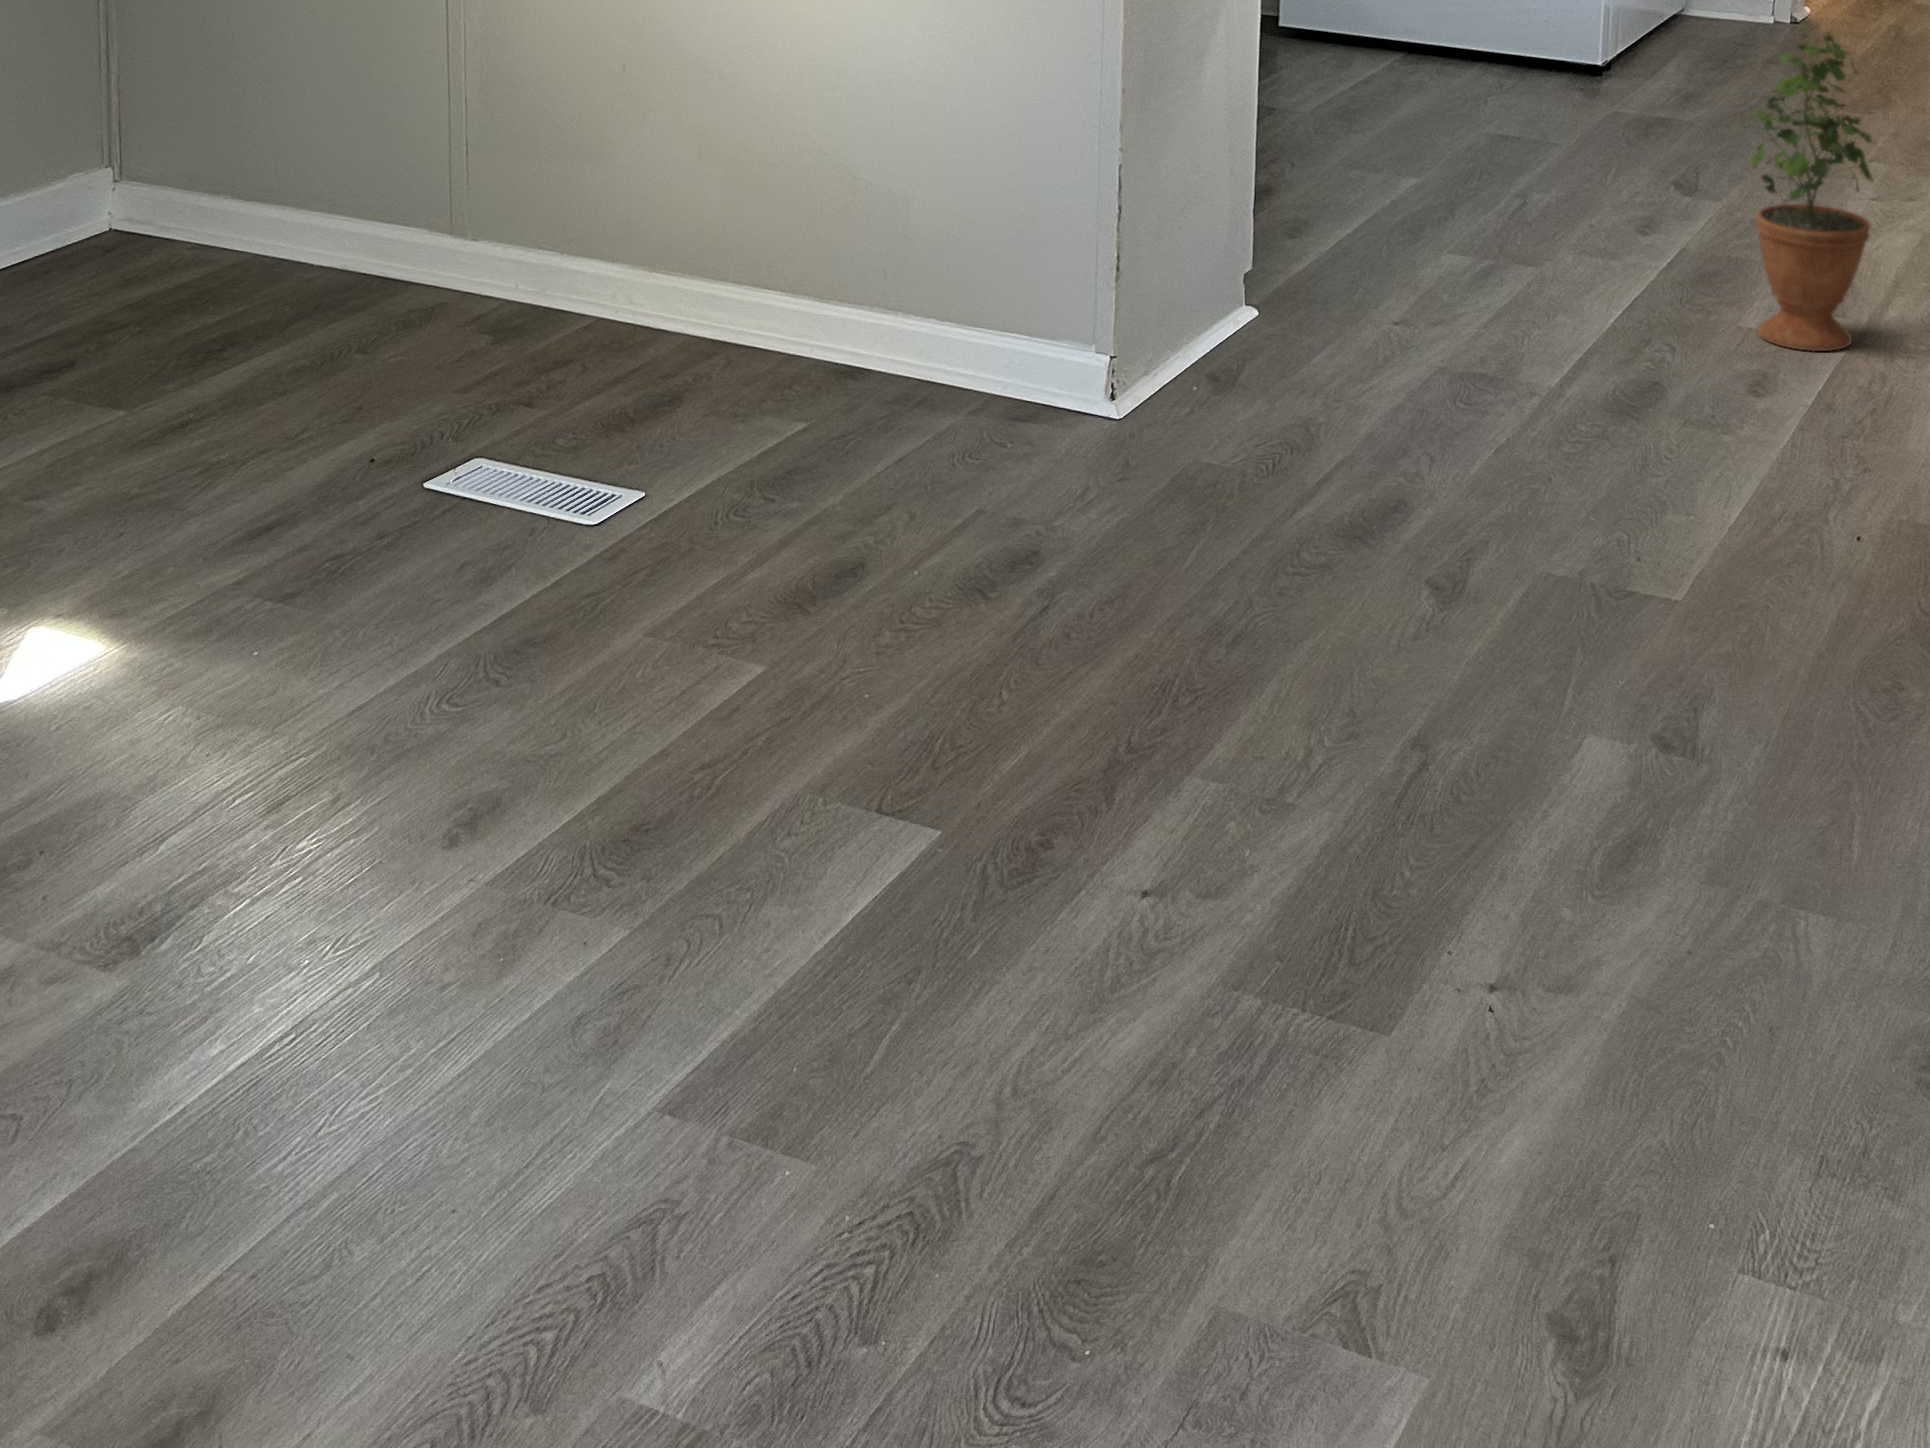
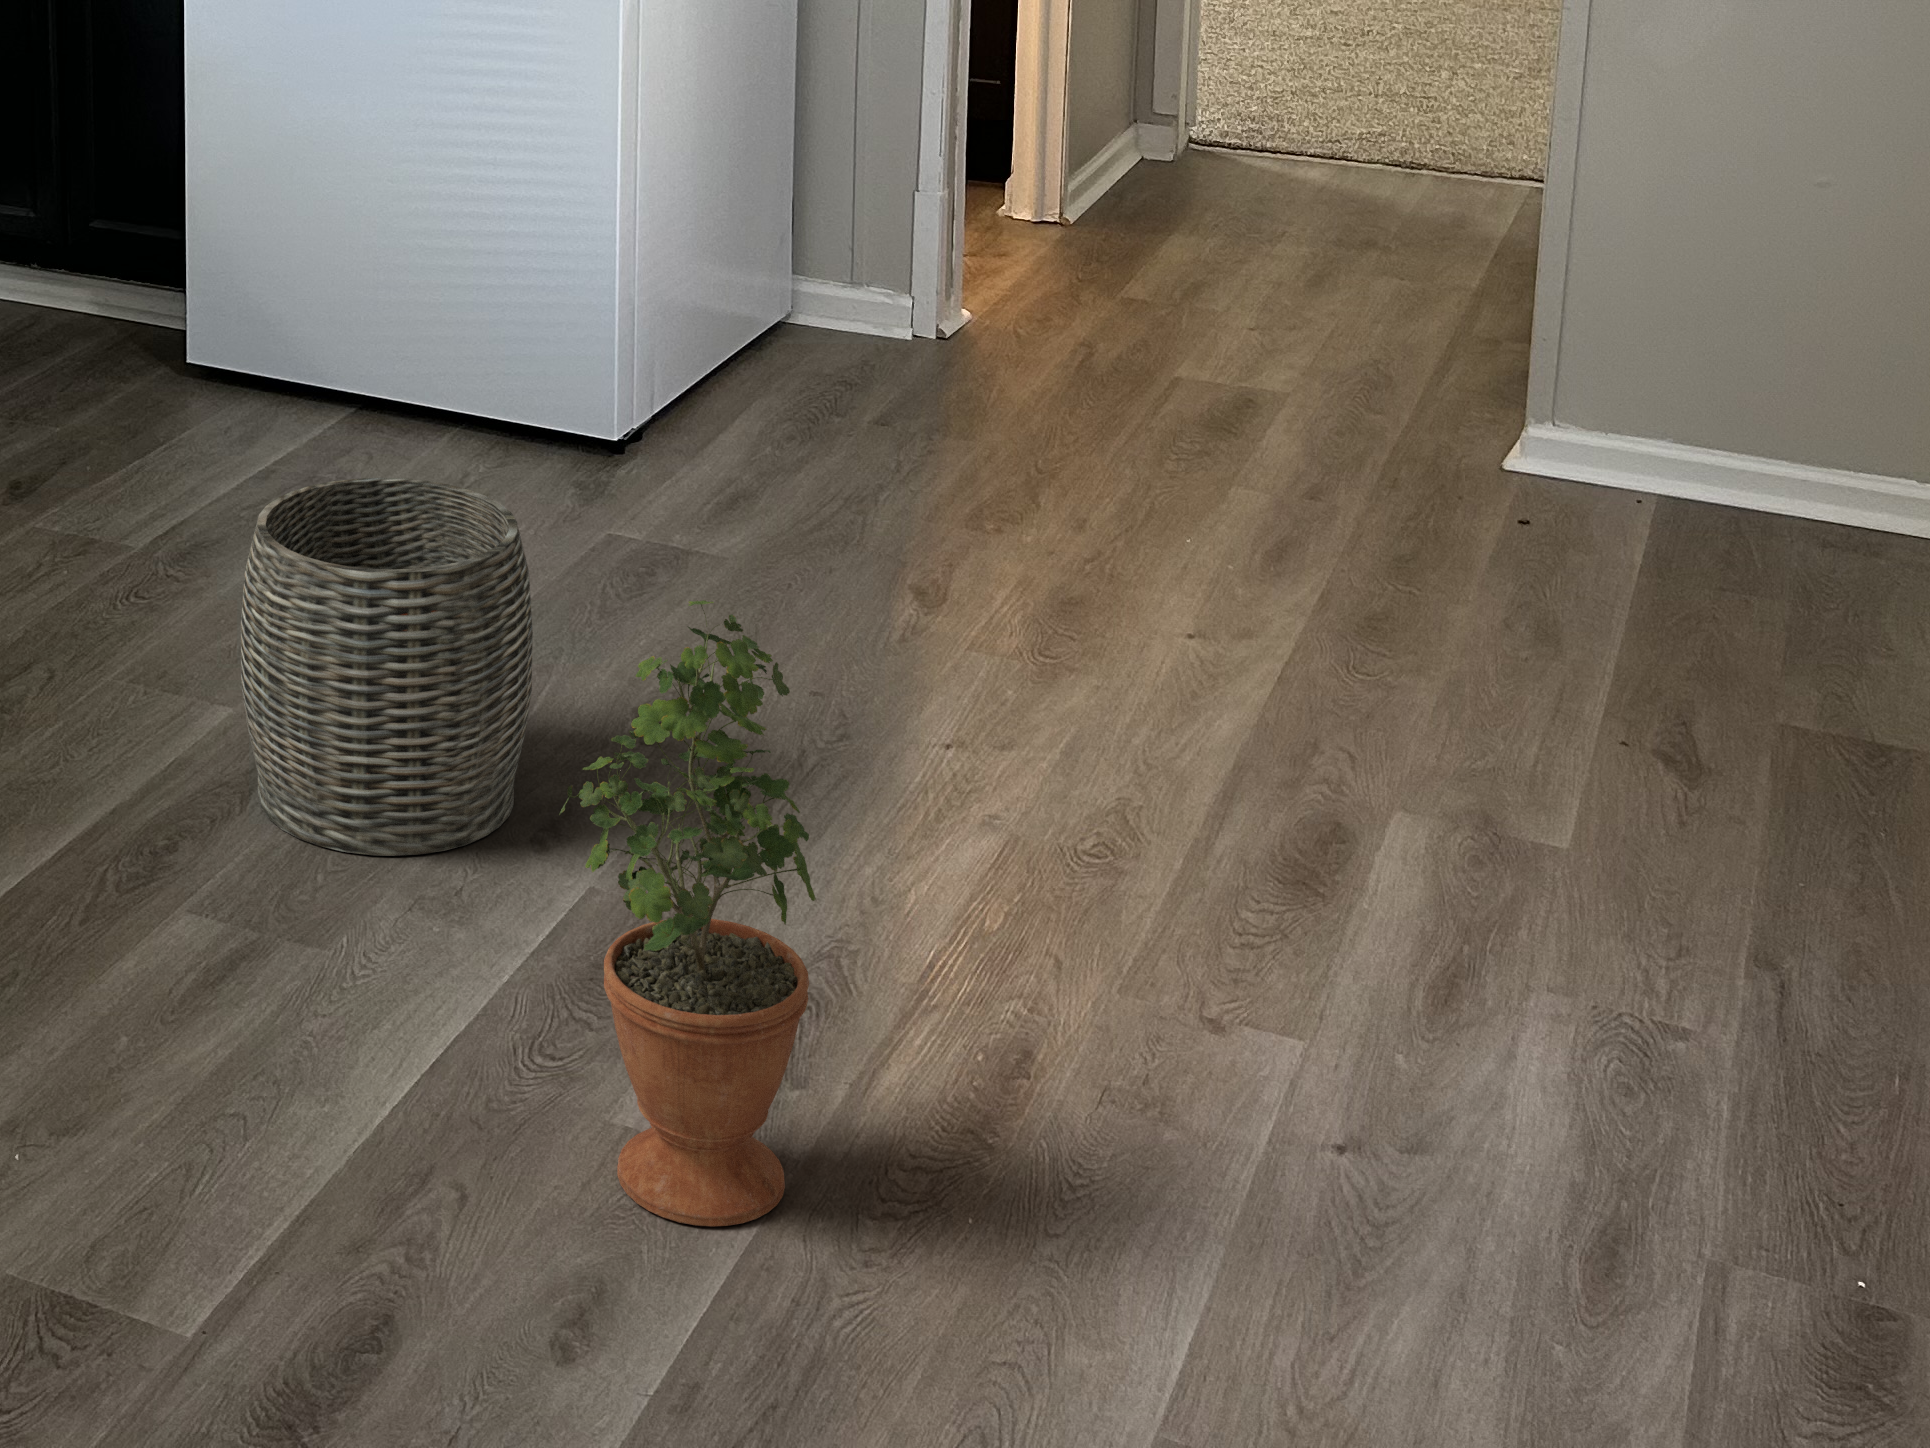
woven basket: none [1462,27,1642,232] -> present [241,478,533,856]

